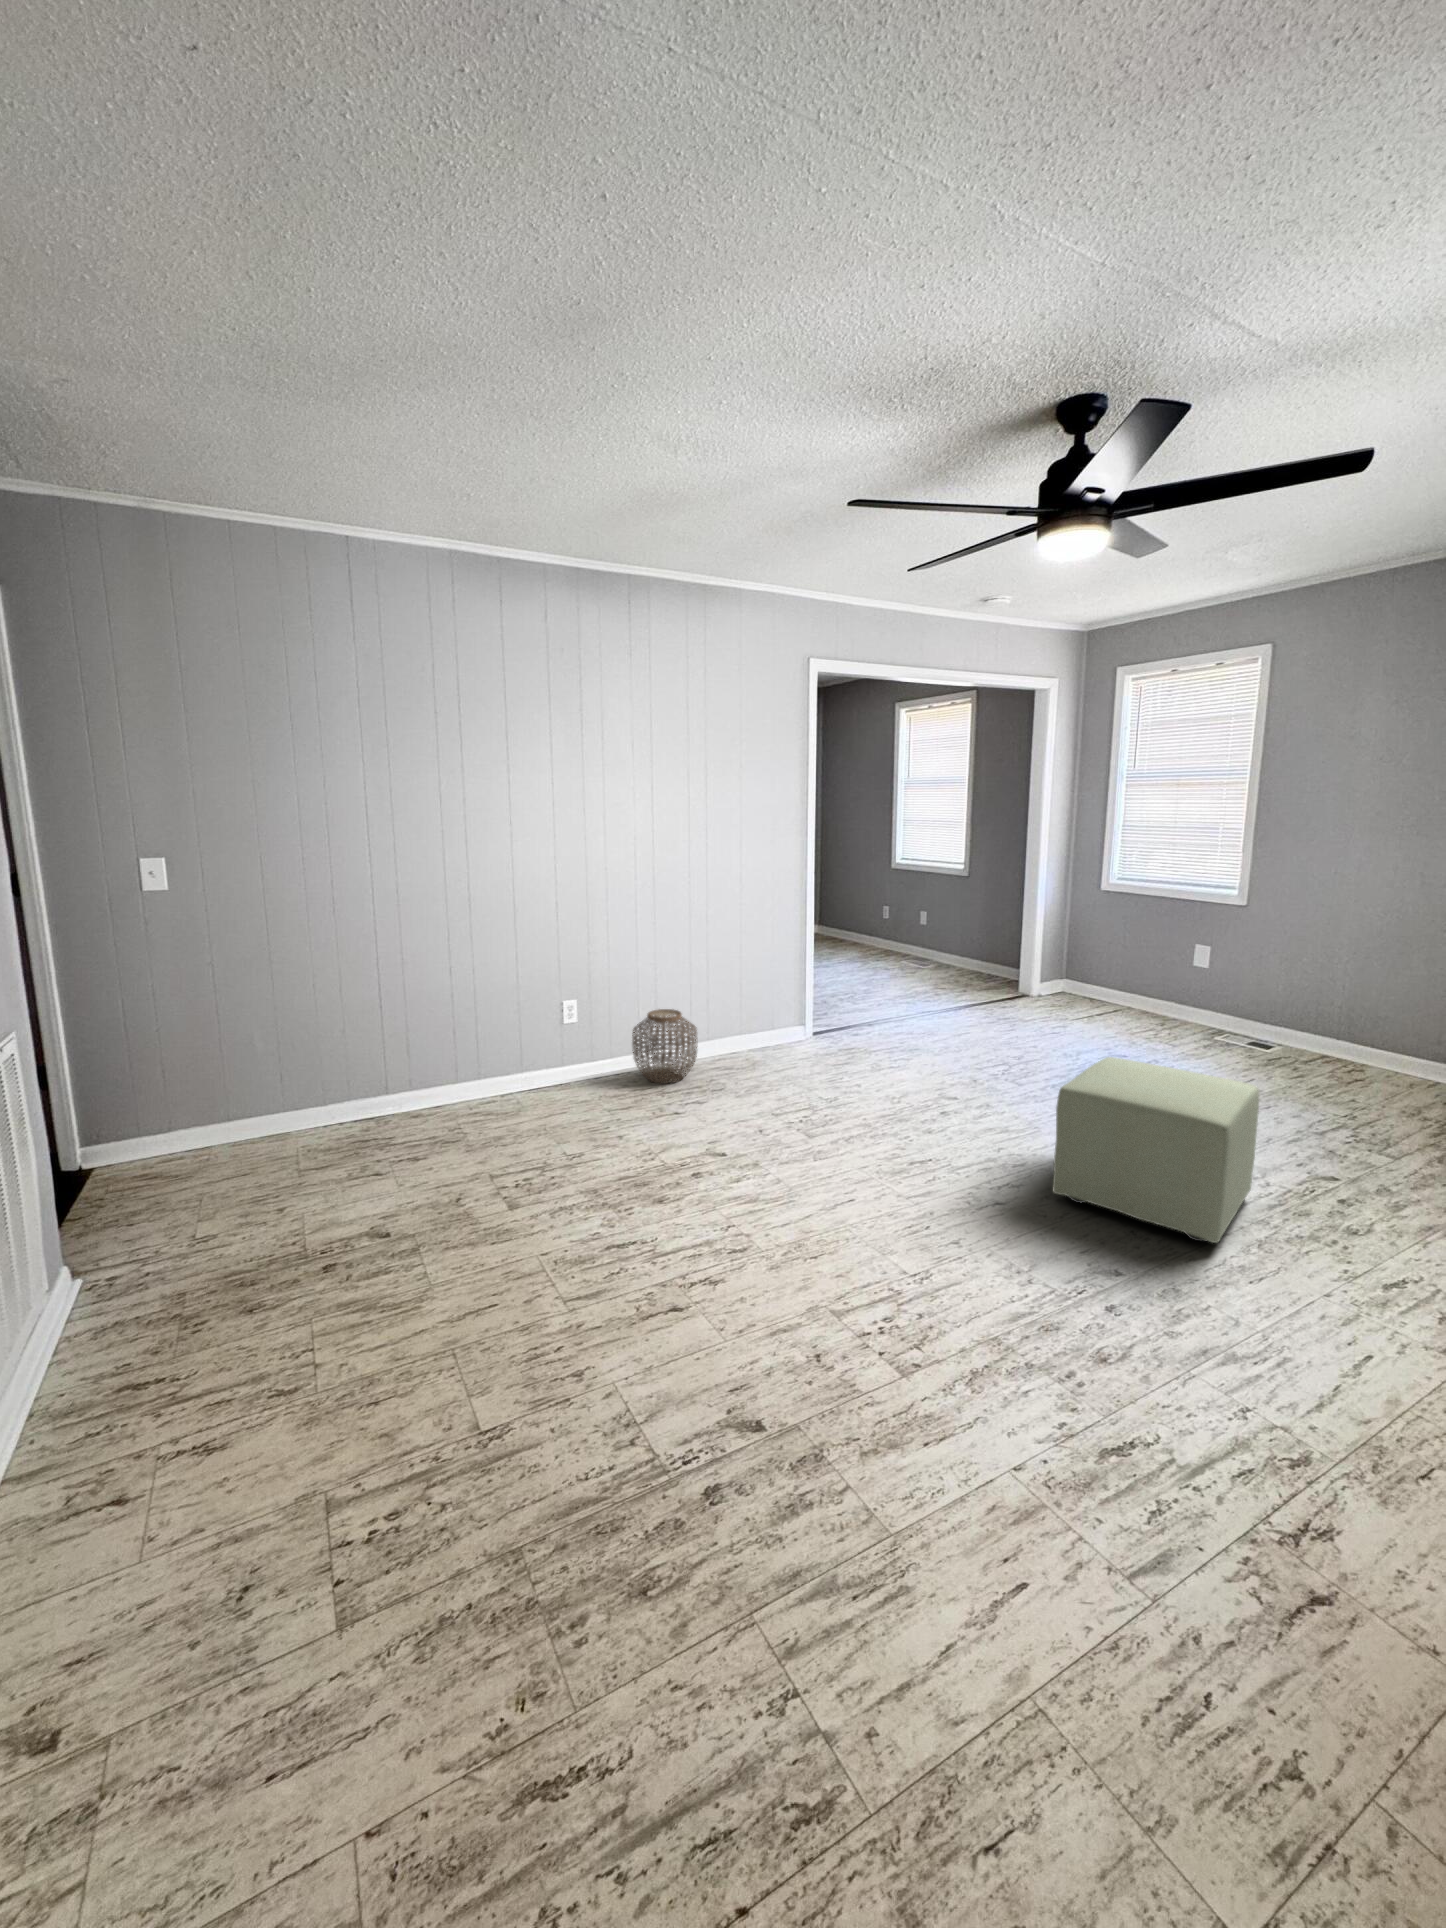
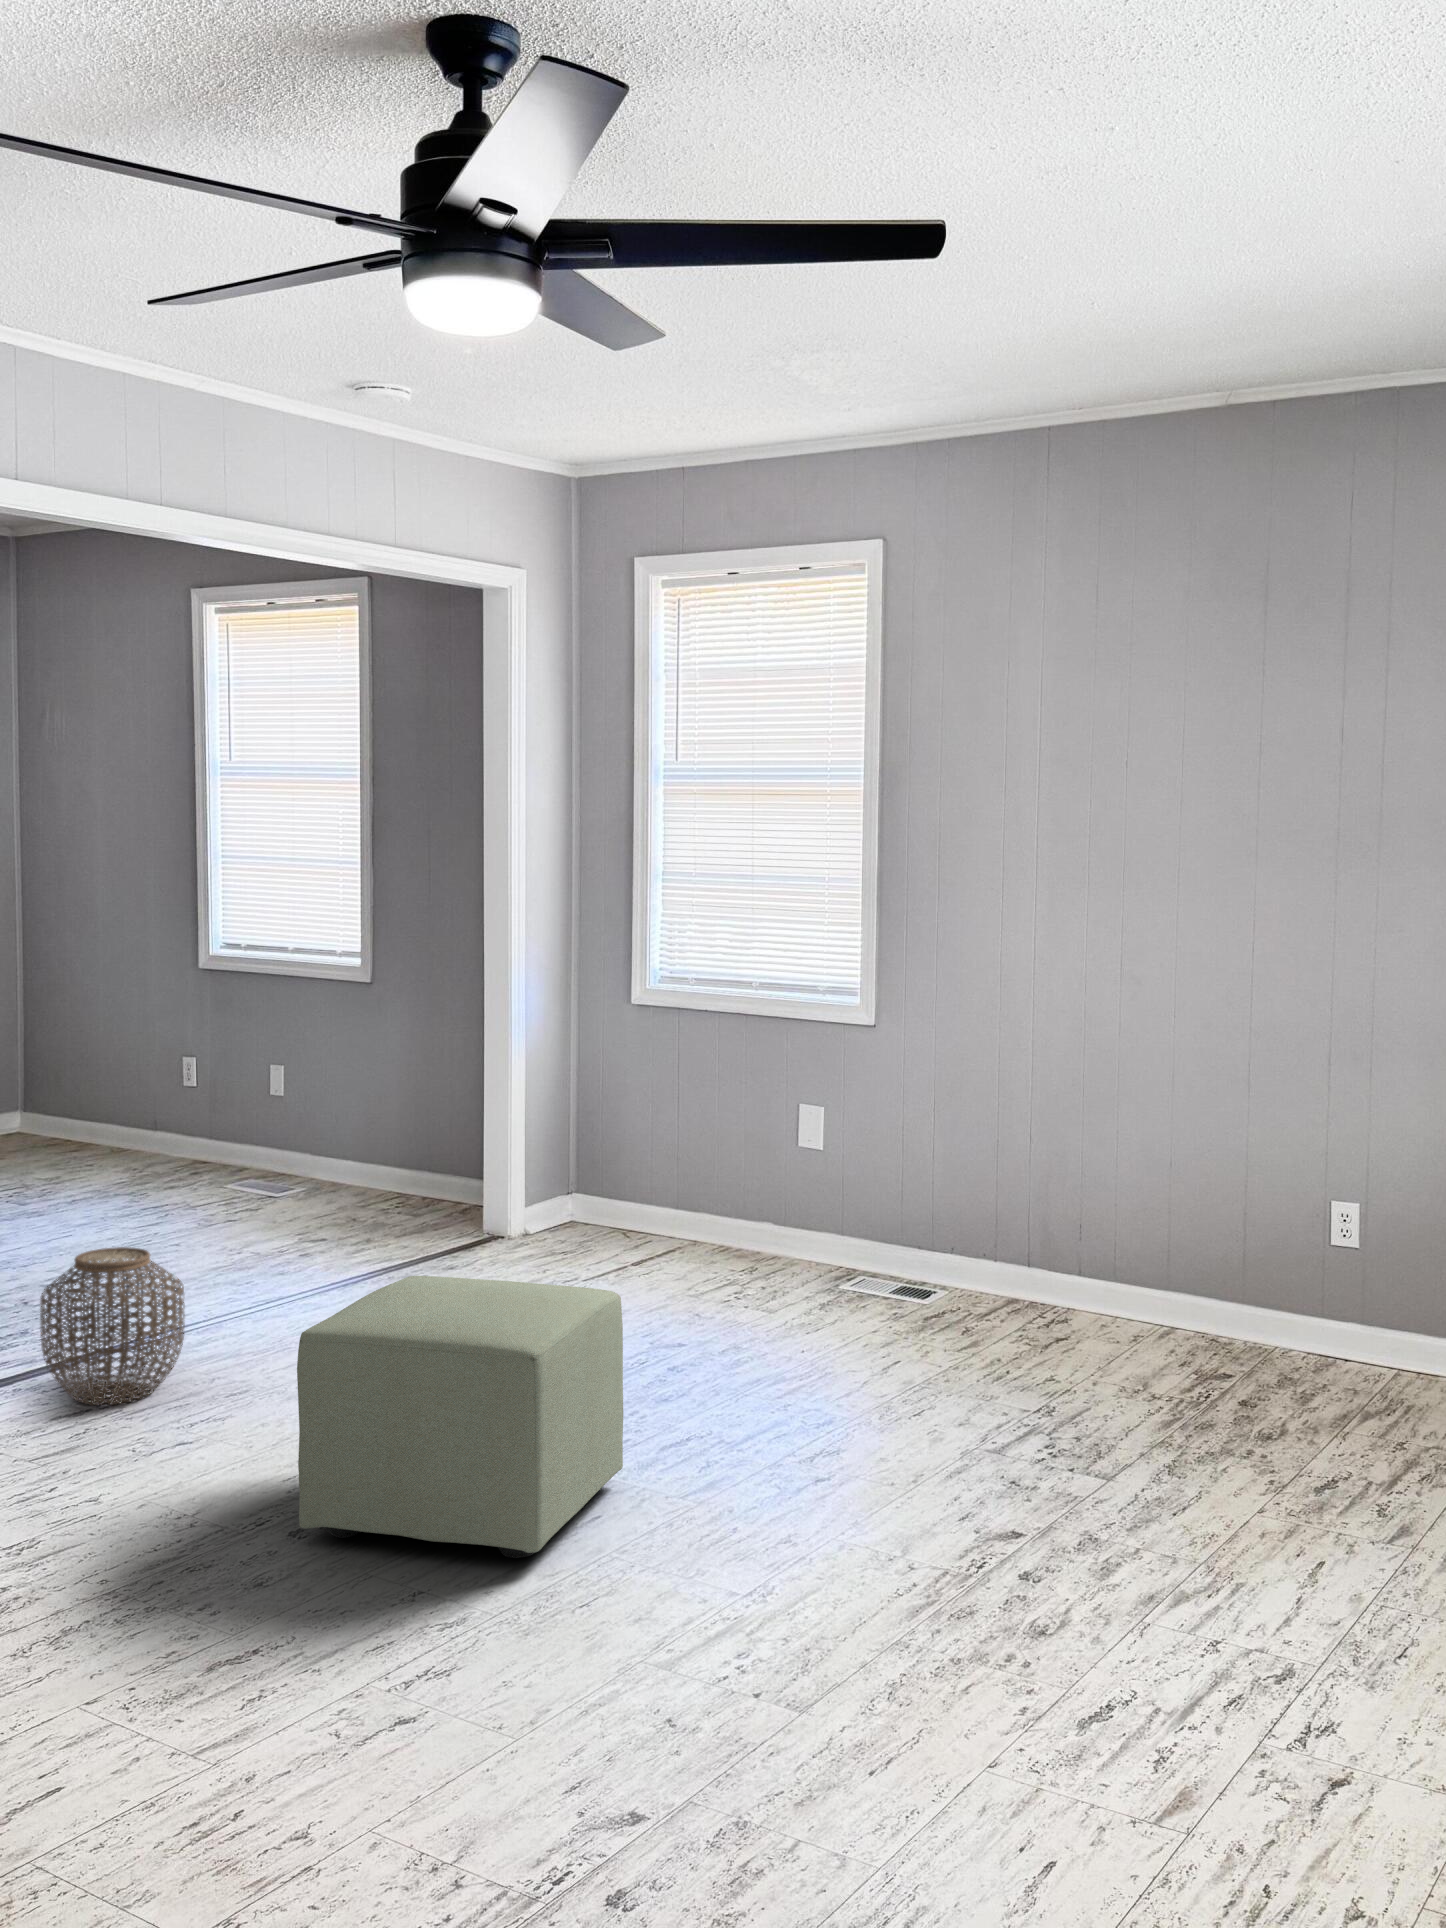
ottoman: present [1052,1057,1259,1243] -> present [297,1276,623,1558]

